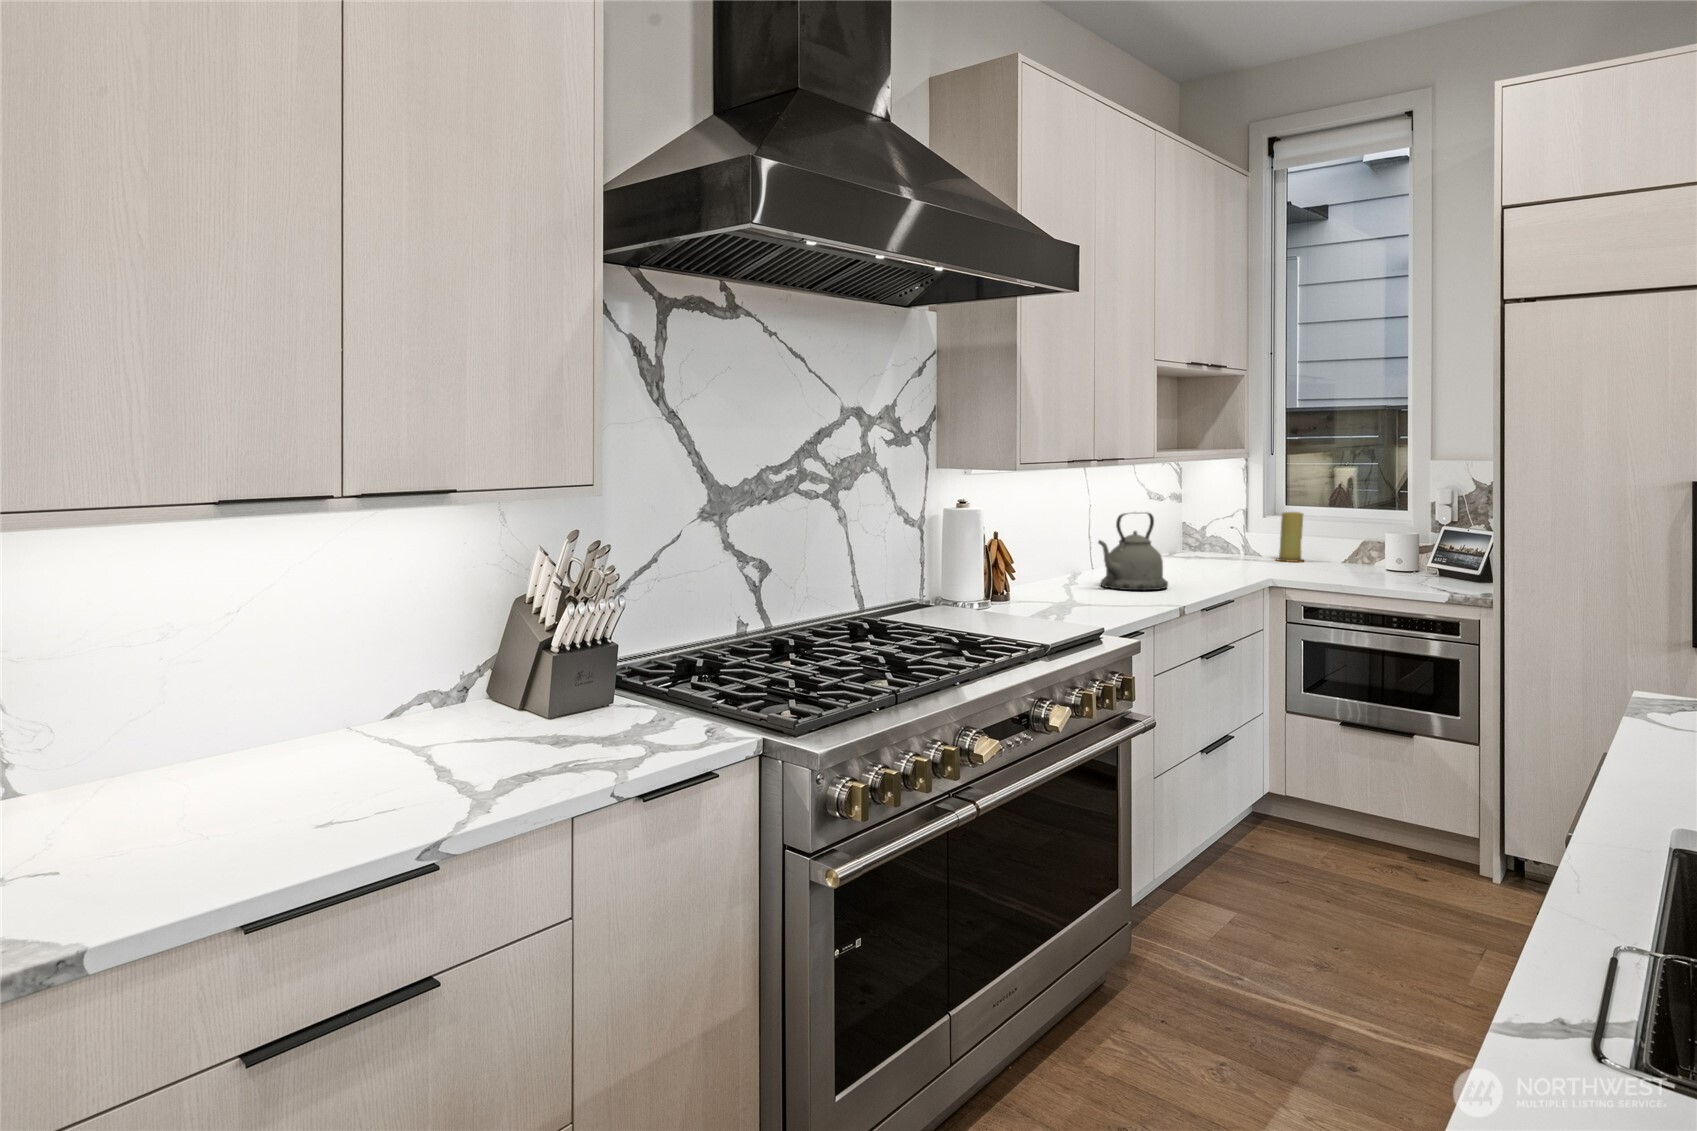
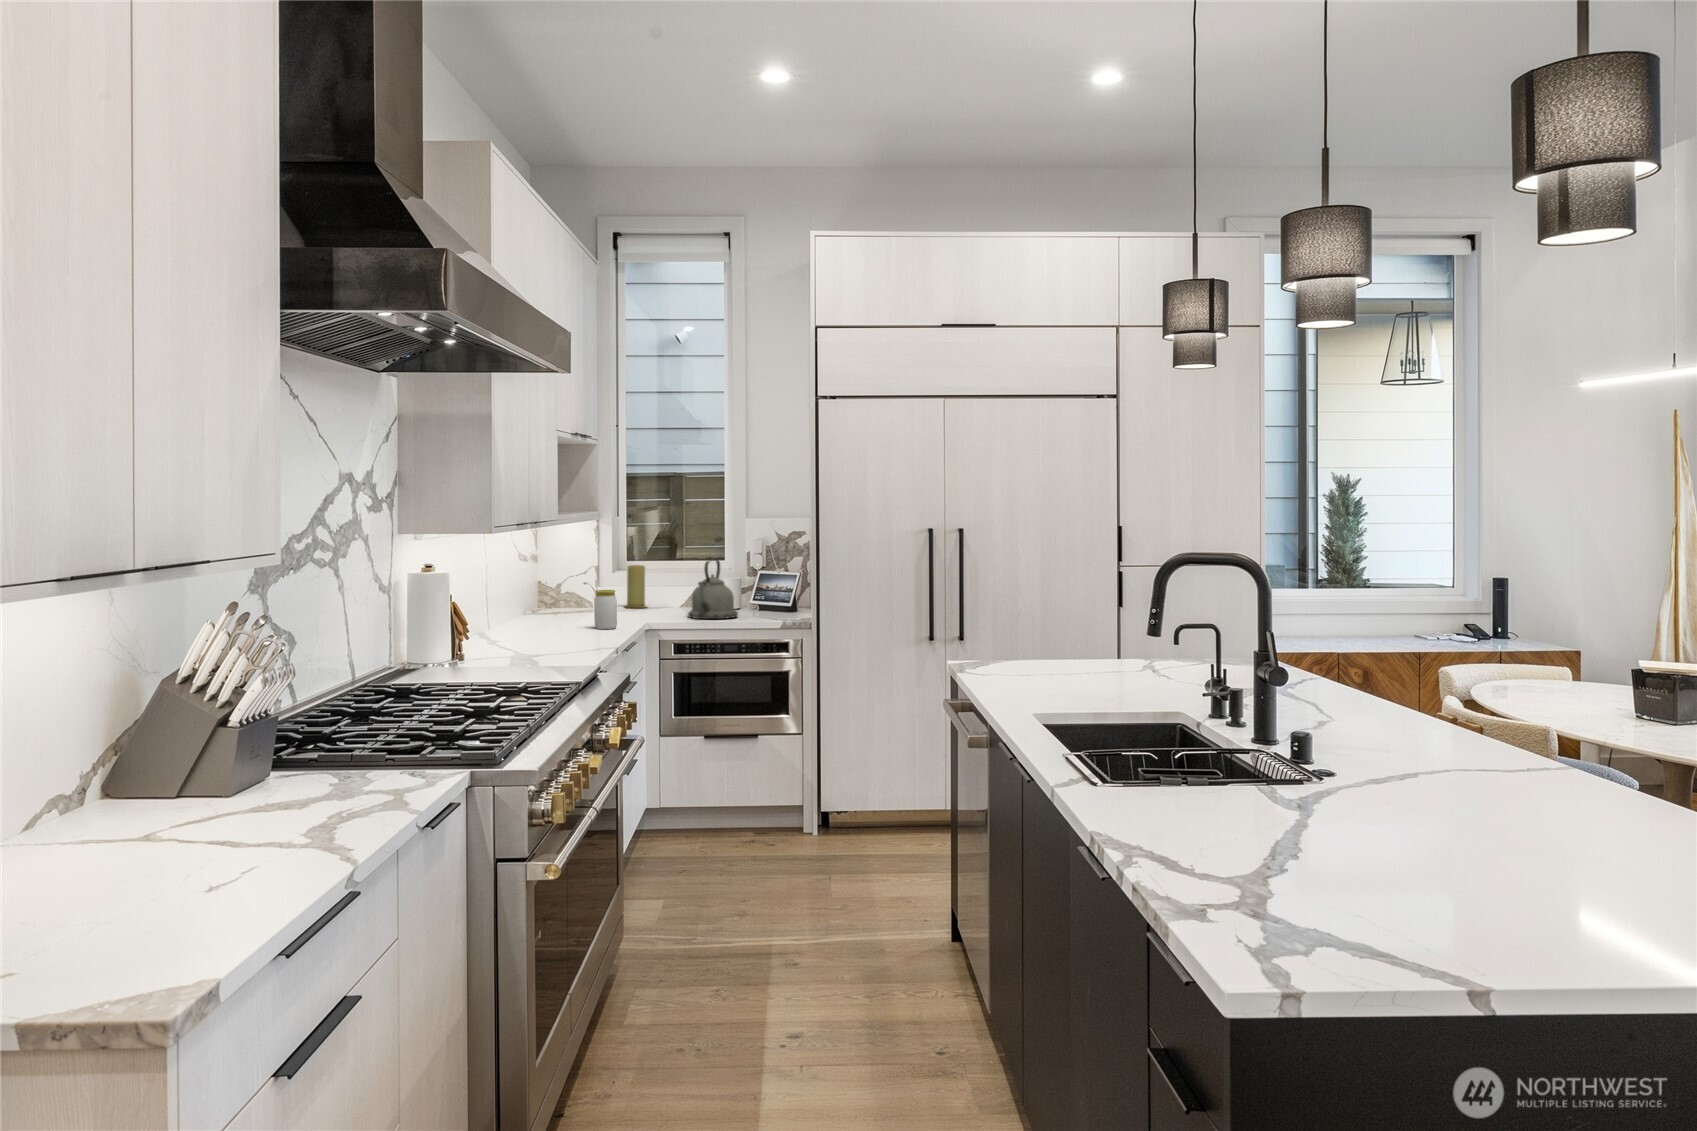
kettle: present [1098,513,1168,590] -> present [688,560,738,619]
jar: none [1198,538,1224,583] -> present [594,590,617,629]

